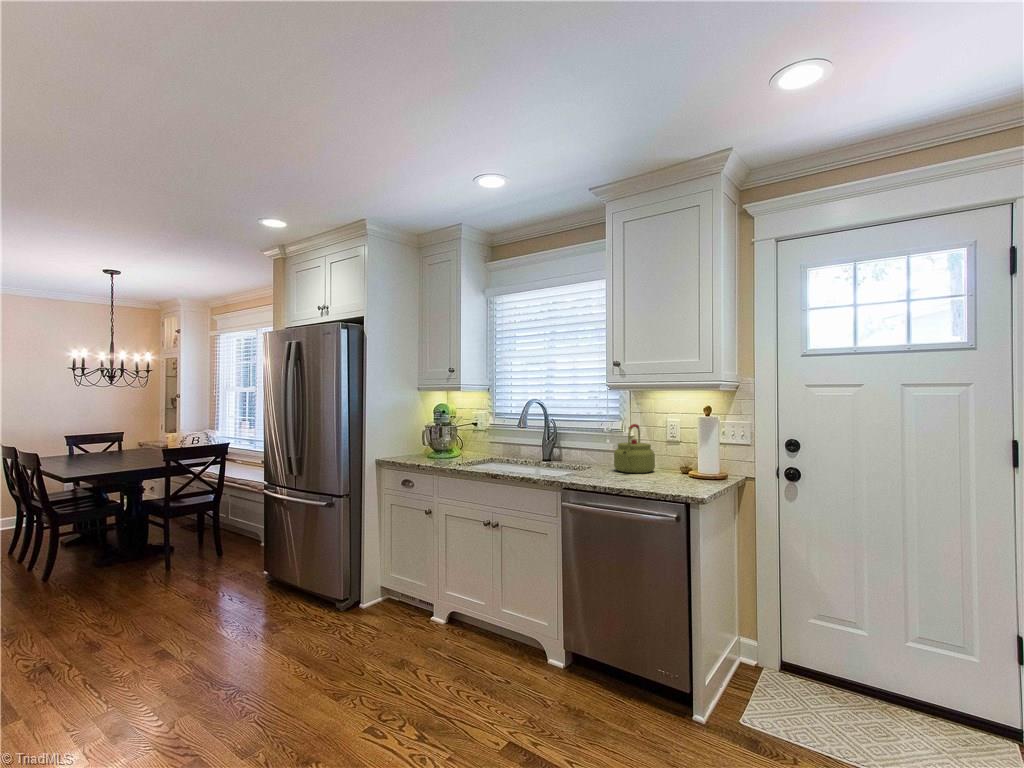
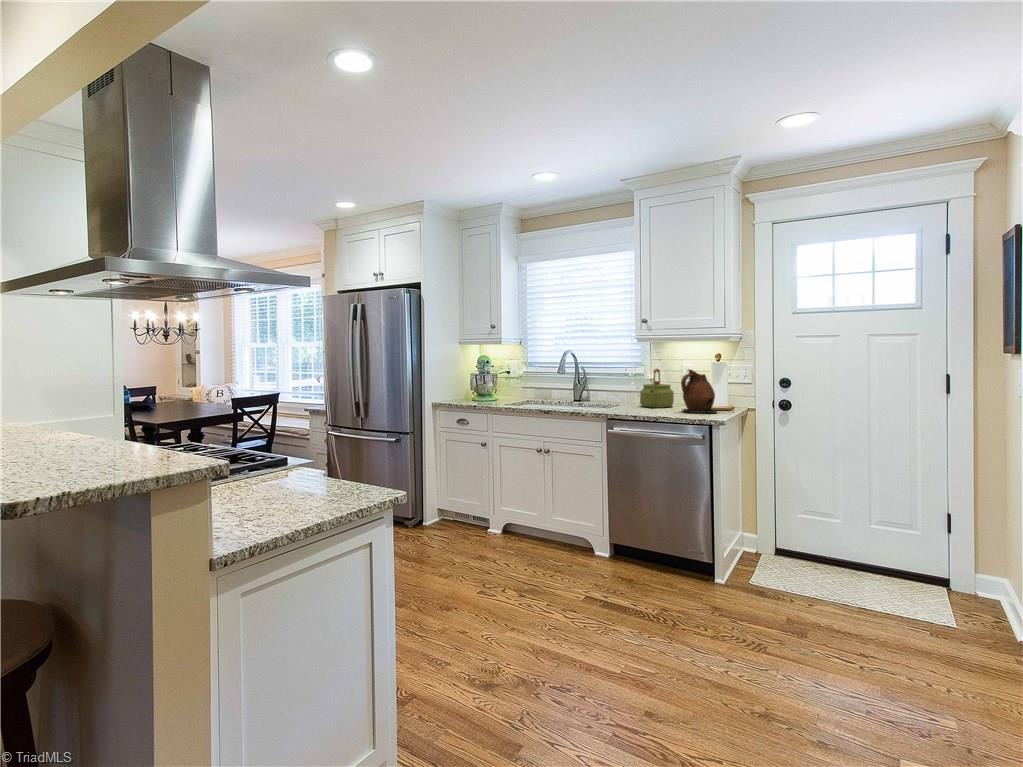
ceramic pitcher: none [655,428,703,486] -> present [681,370,717,413]

